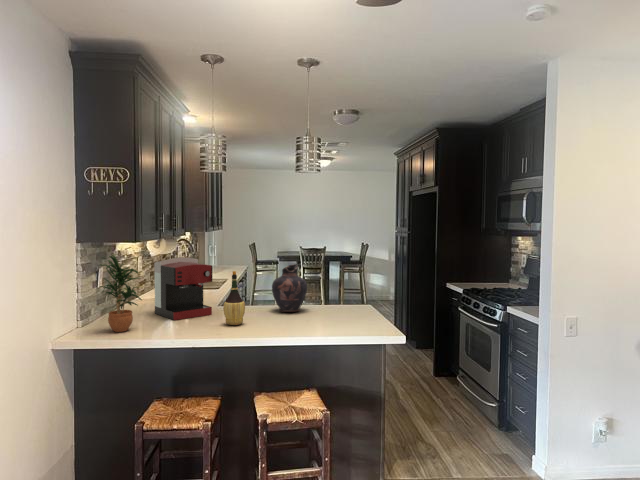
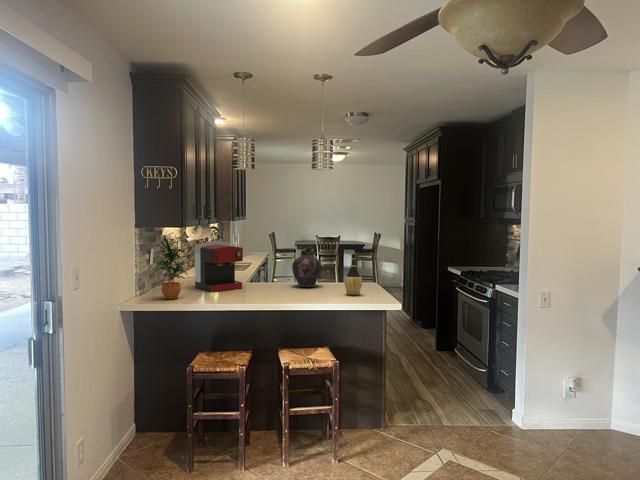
wine bottle: present [223,271,245,325] -> present [345,252,362,295]

